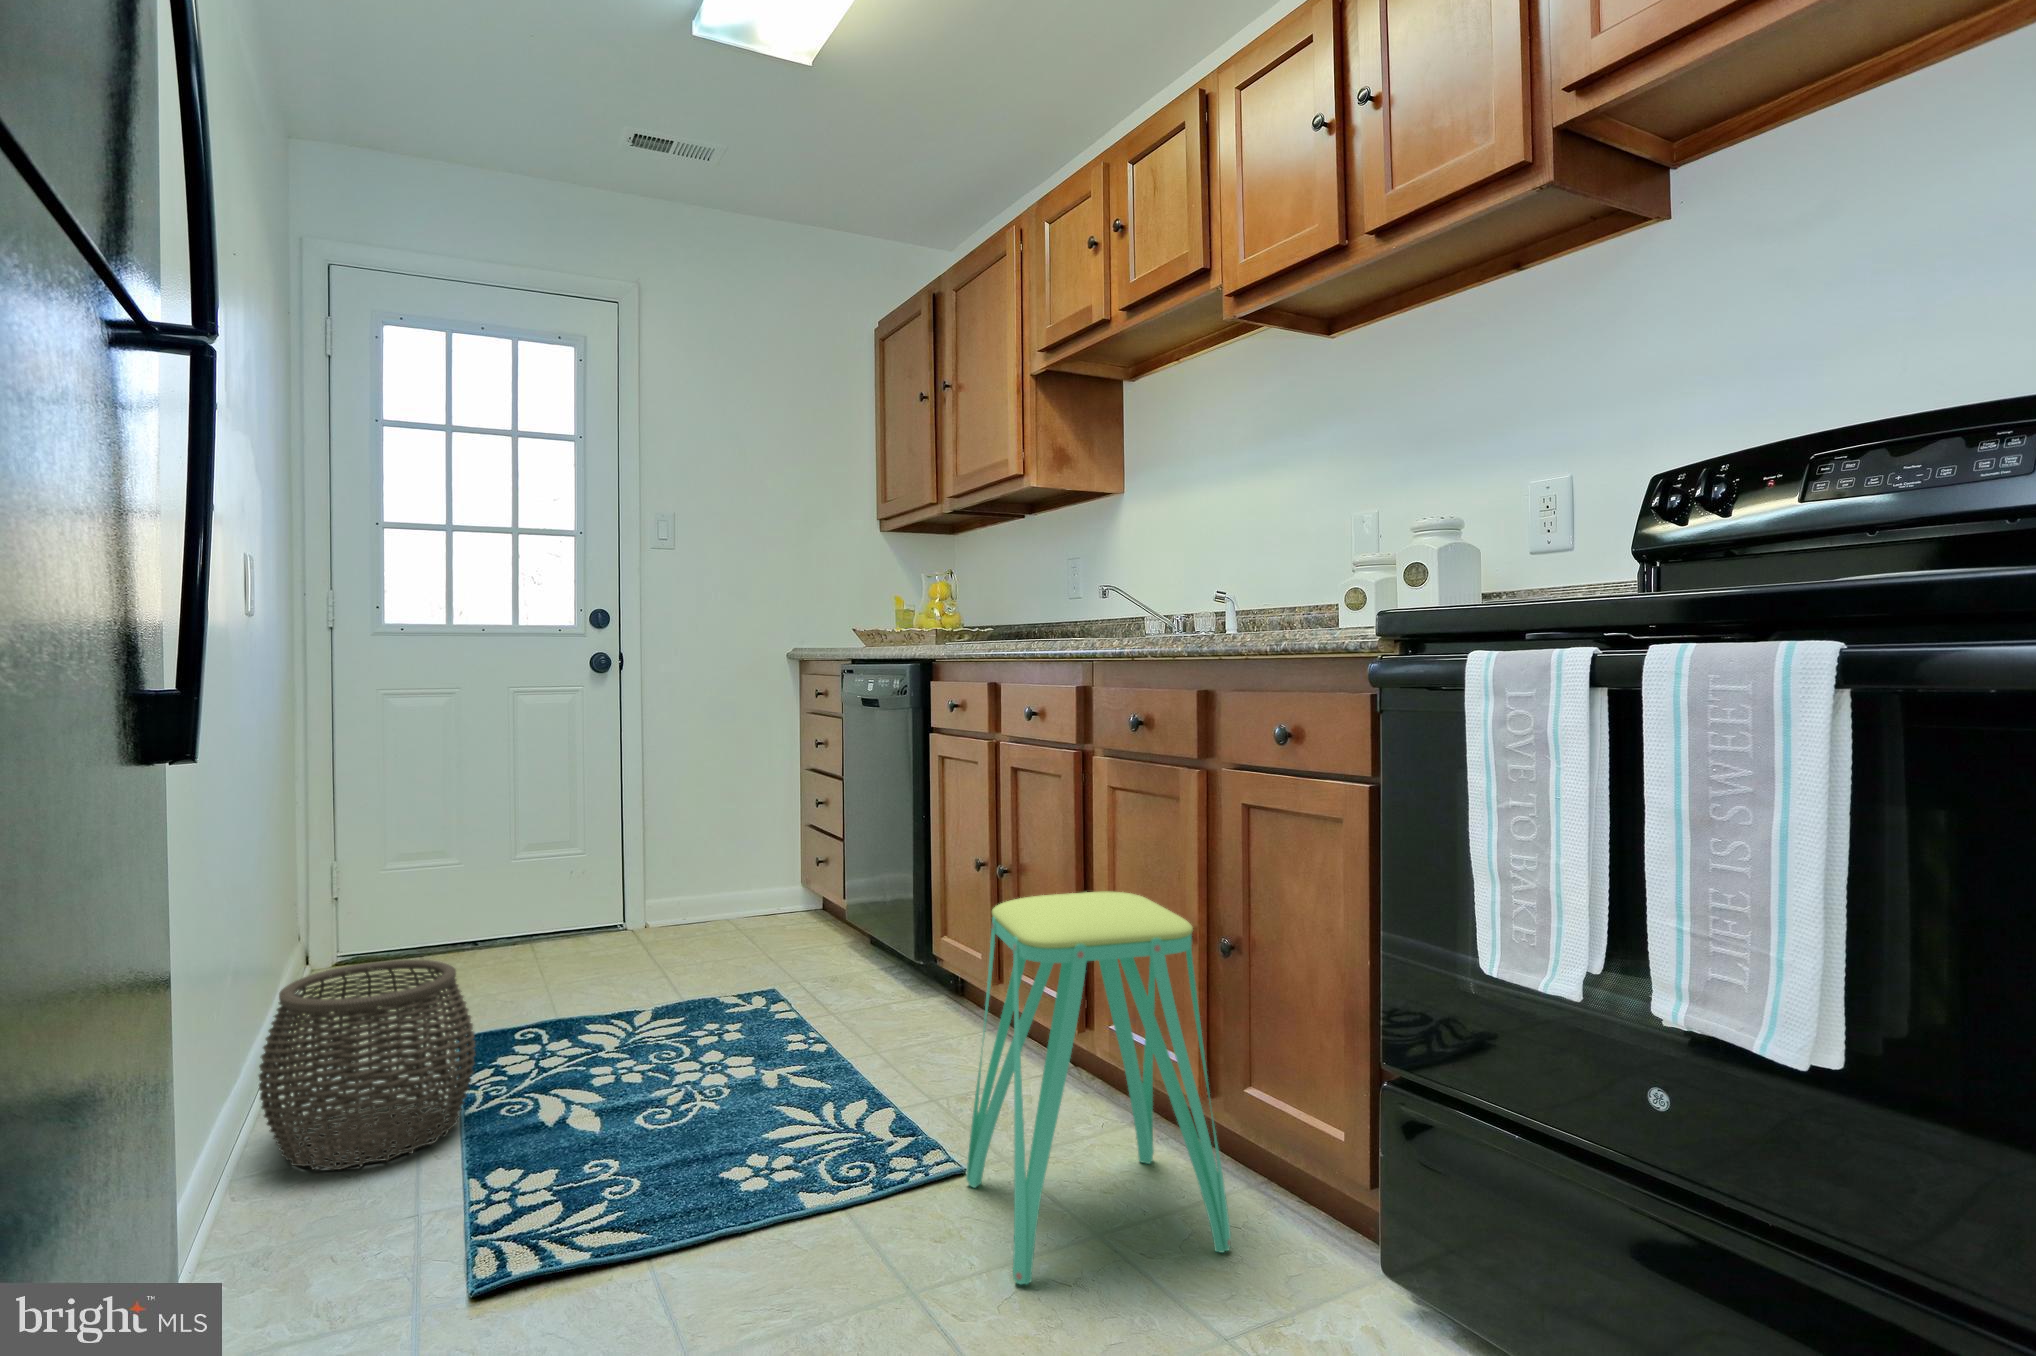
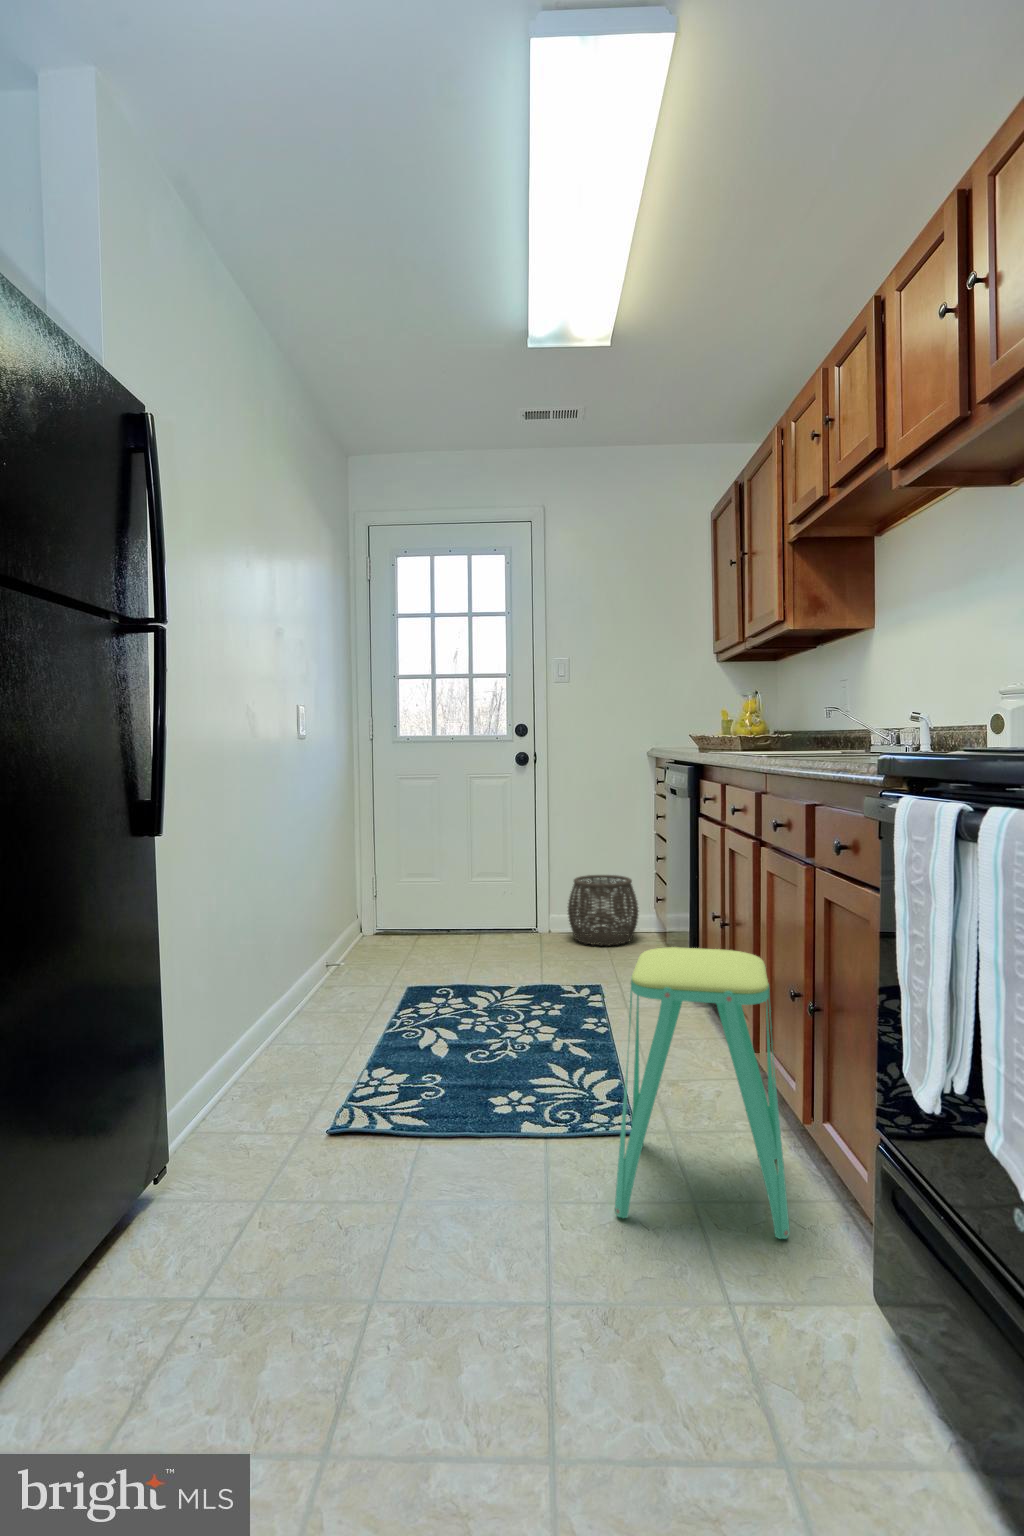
woven basket: present [259,960,476,1170] -> present [568,875,639,946]

